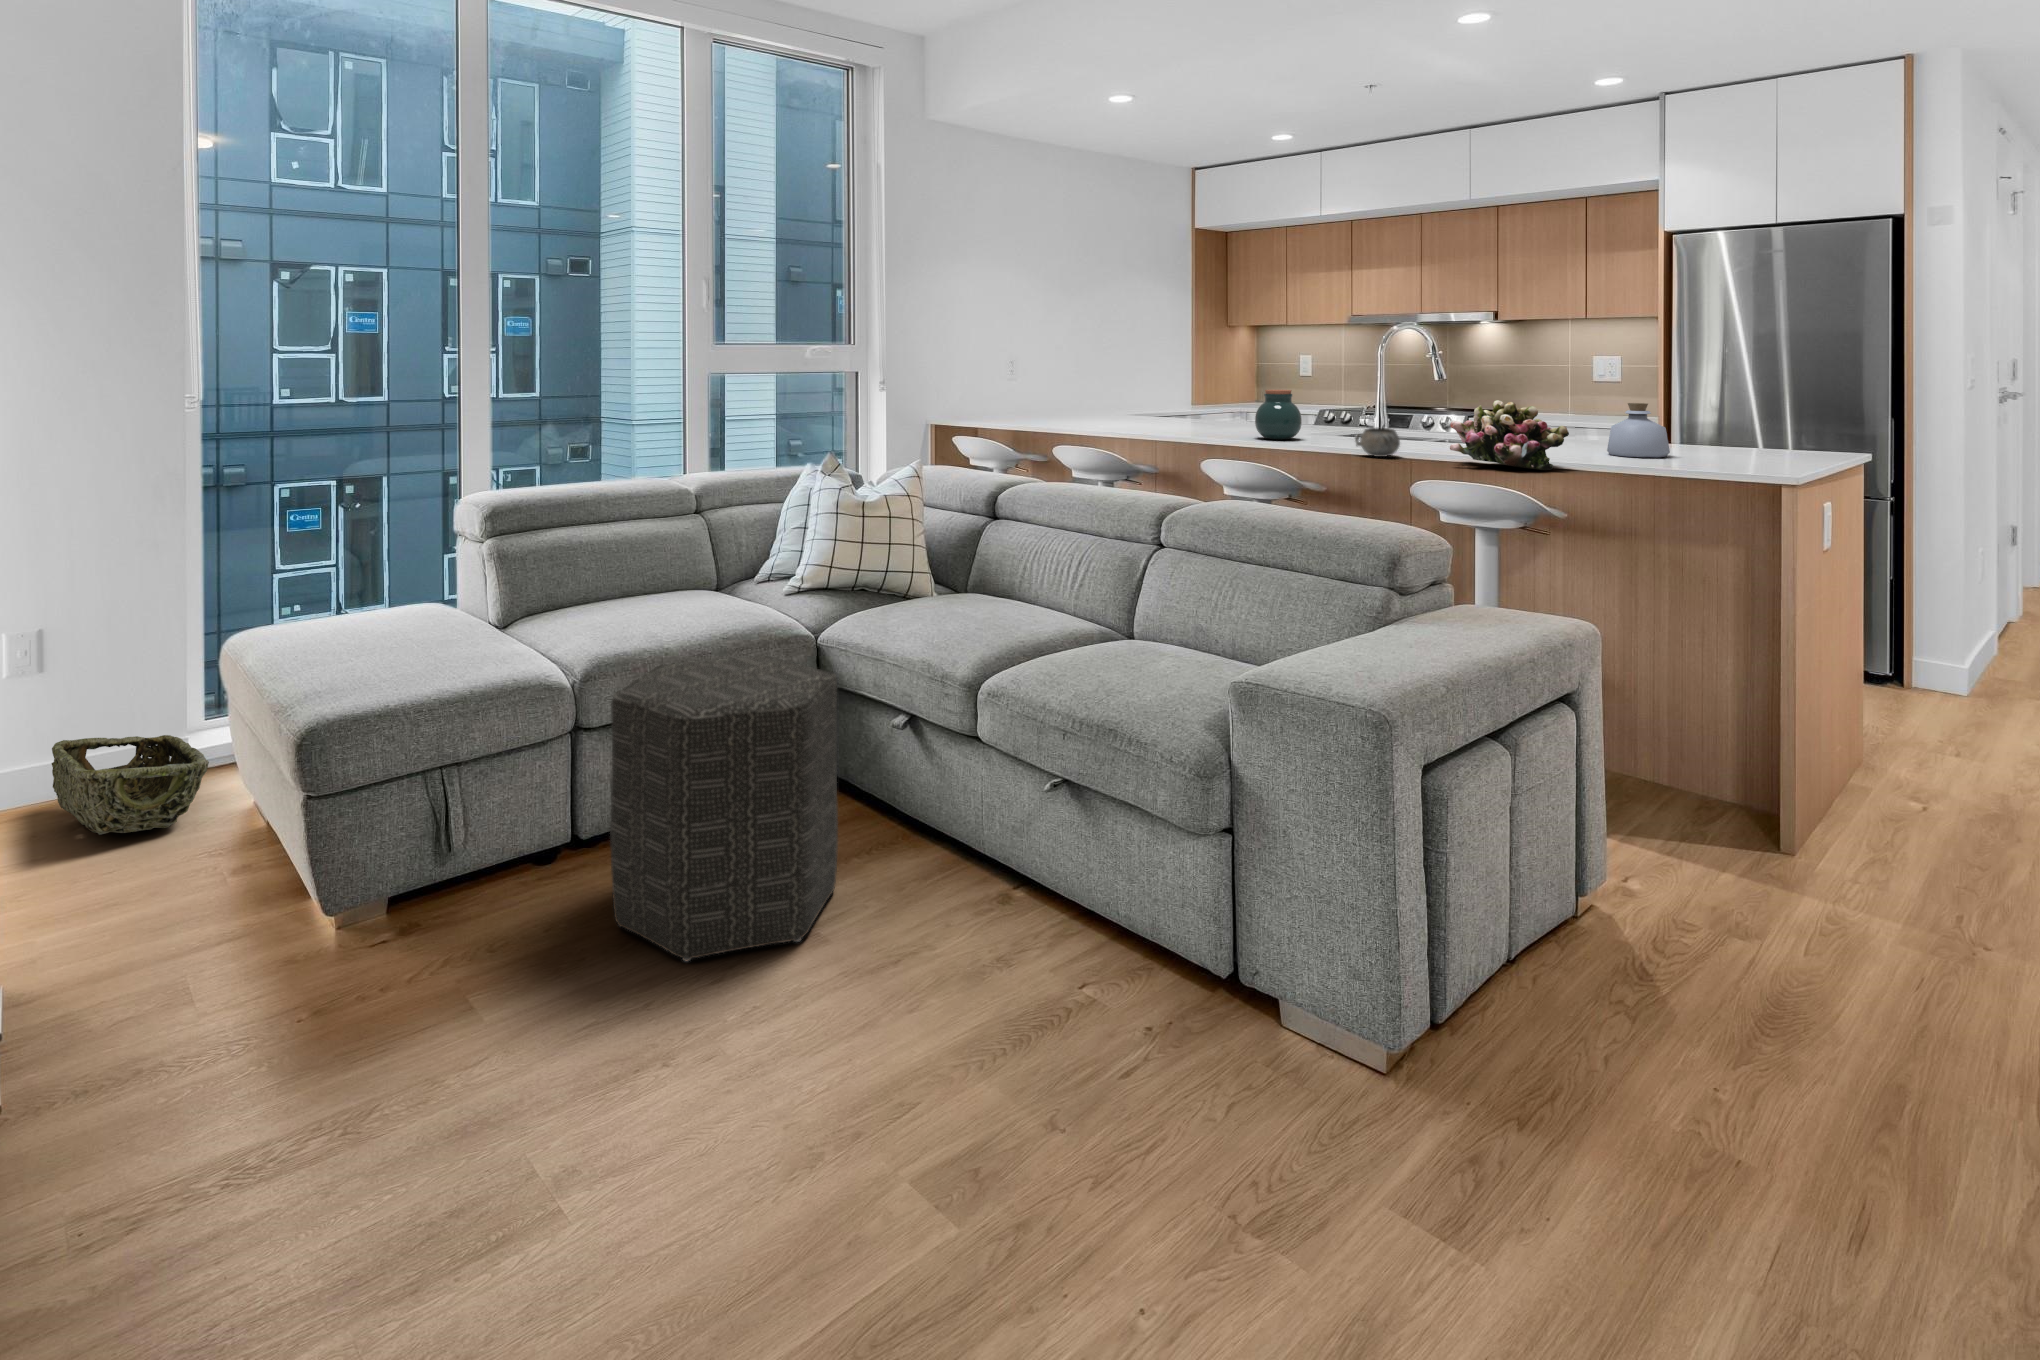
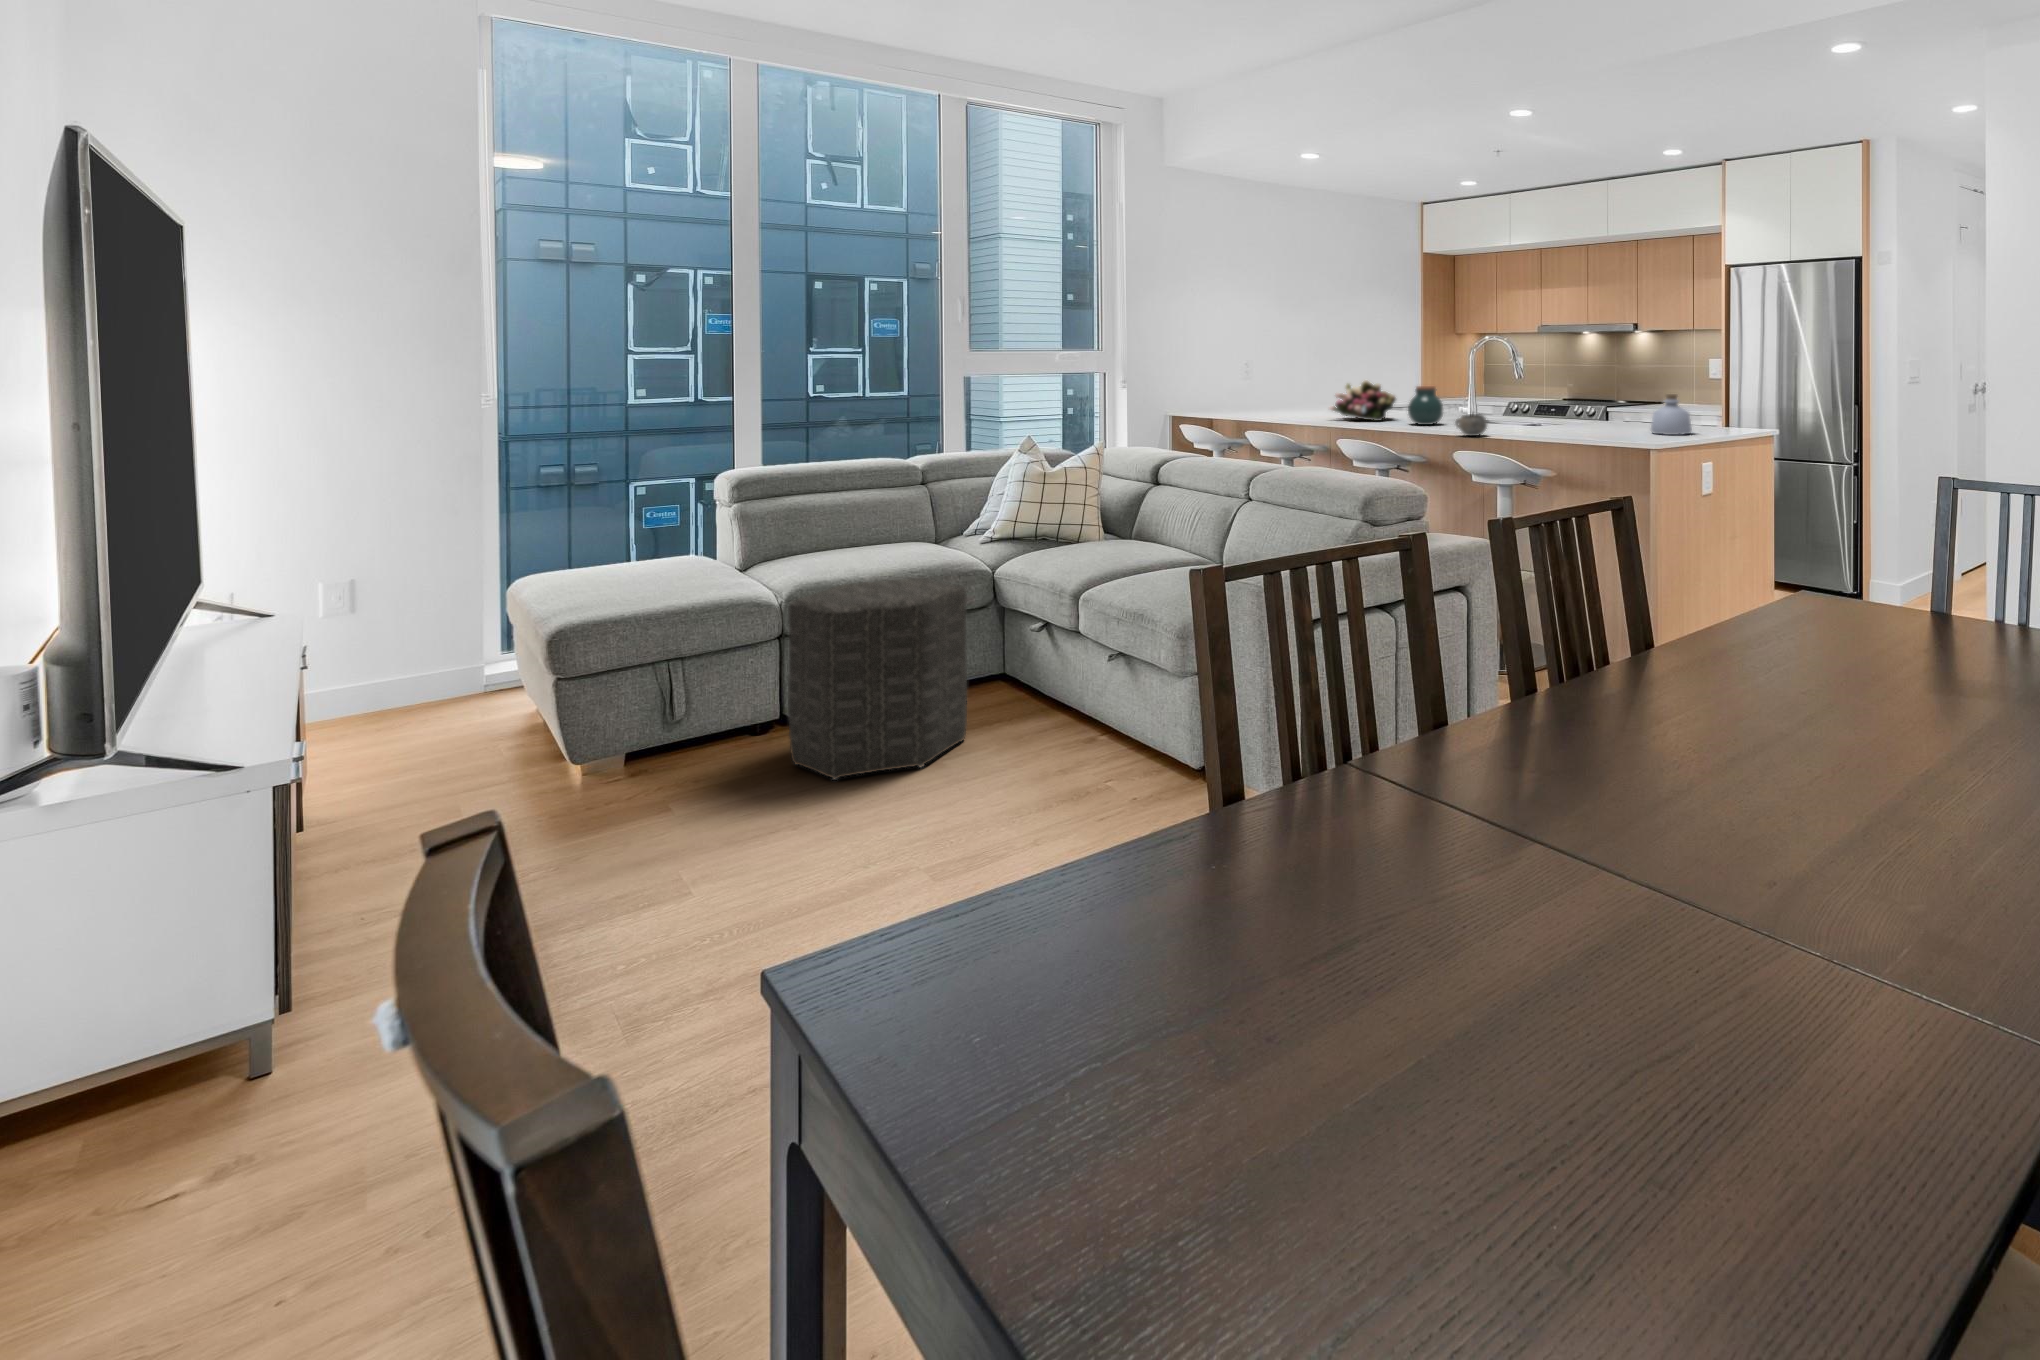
flower arrangement: present [1450,400,1569,470] -> present [1330,380,1396,421]
woven basket: present [52,735,209,835] -> none [363,659,494,728]

